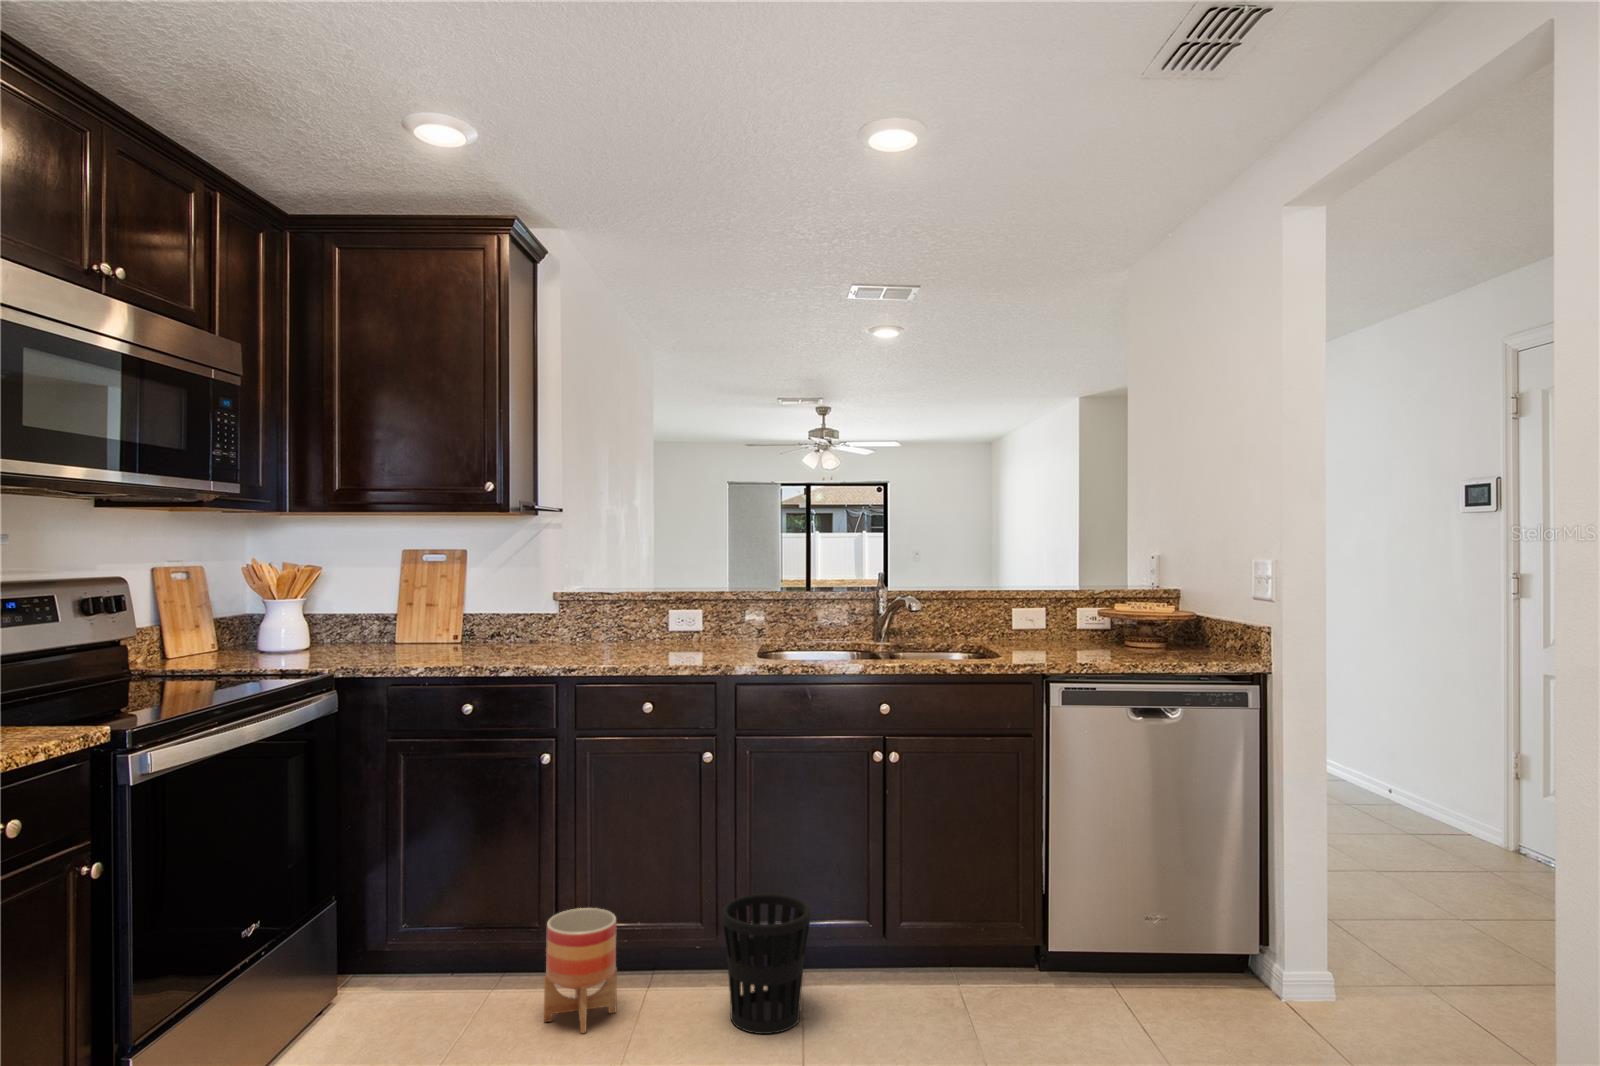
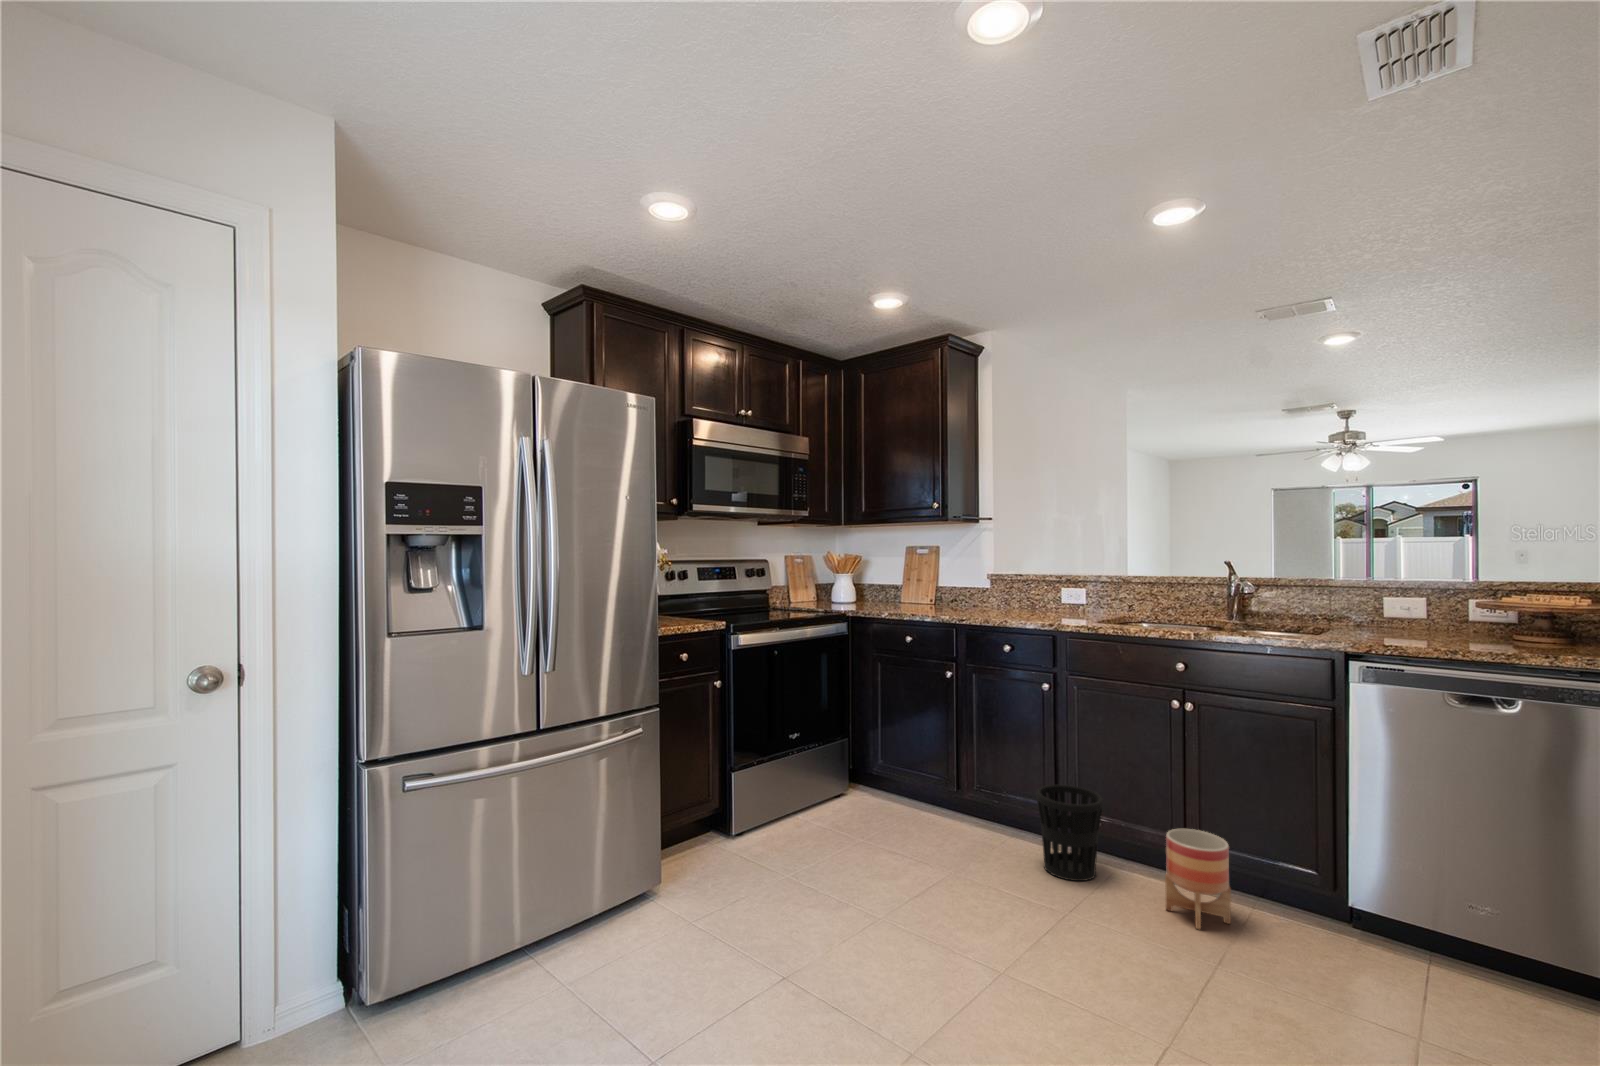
planter: present [544,908,617,1033] -> present [1165,829,1231,930]

